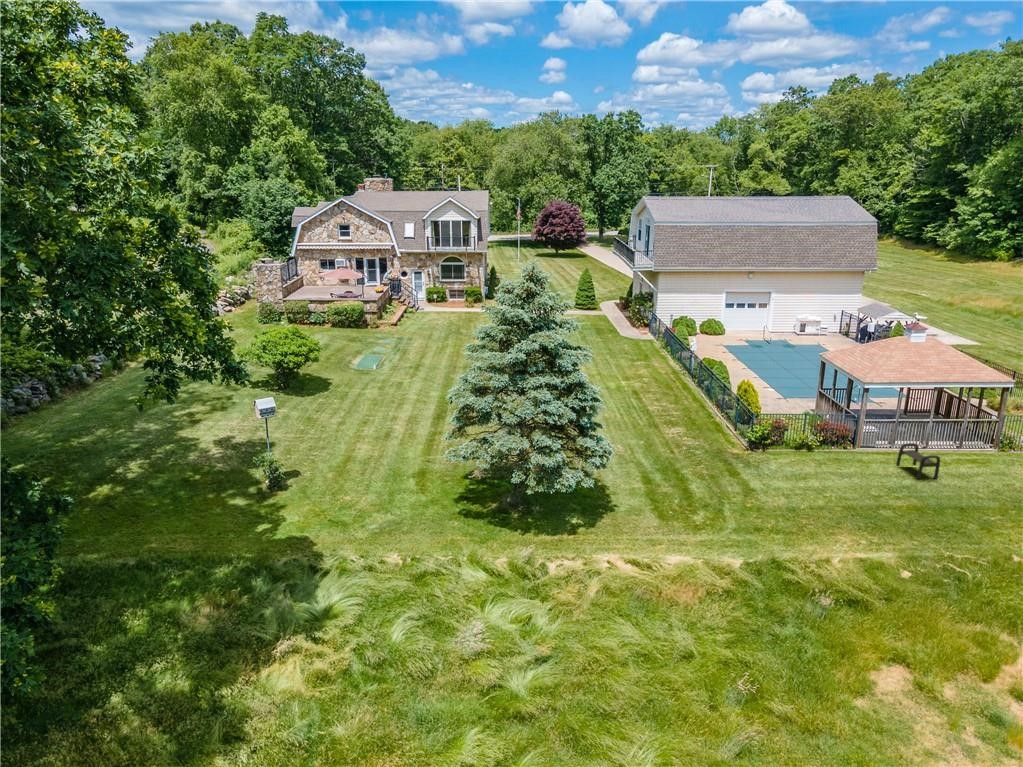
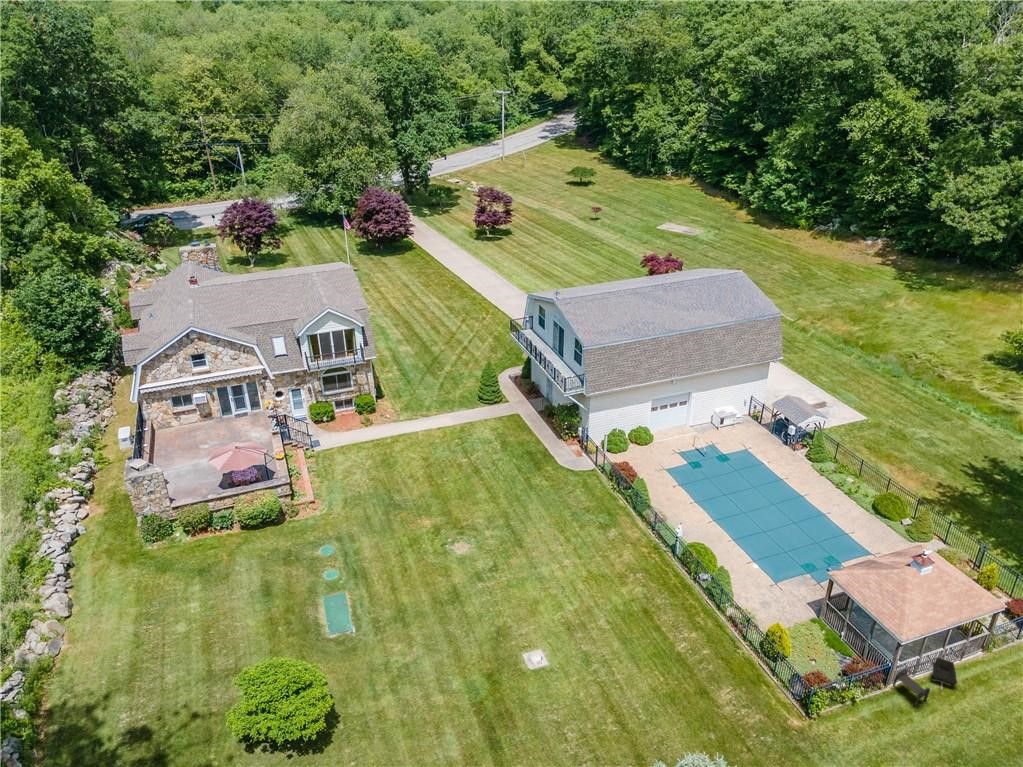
lounge chair: none [954,446,989,477] -> present [932,658,957,689]

